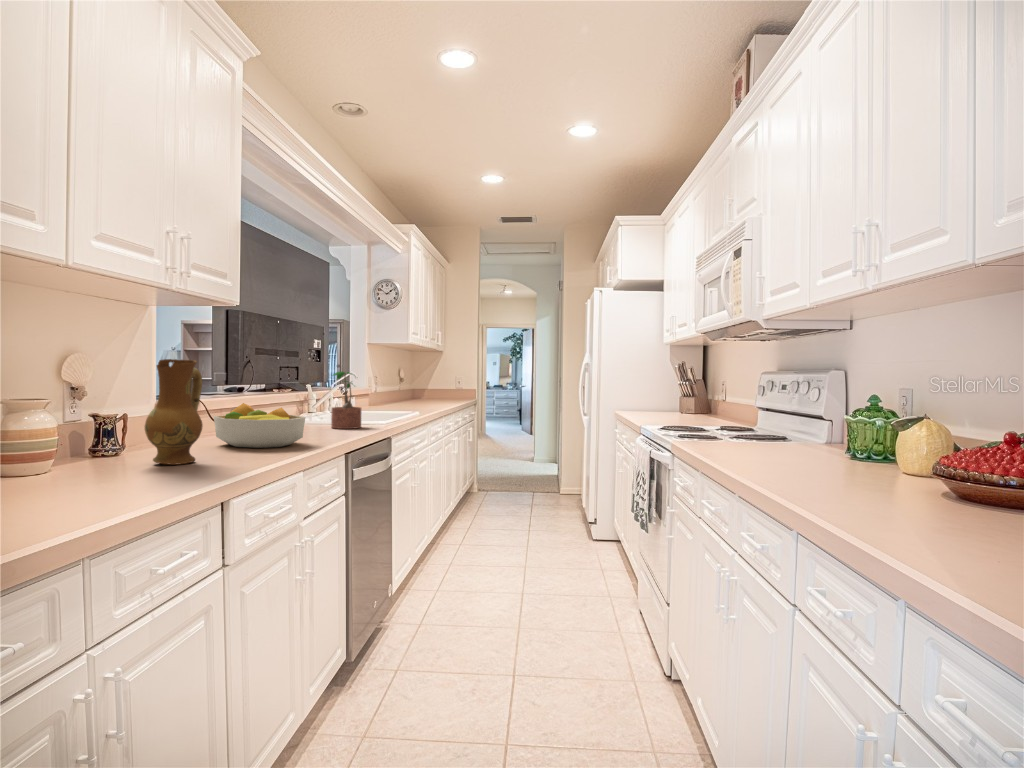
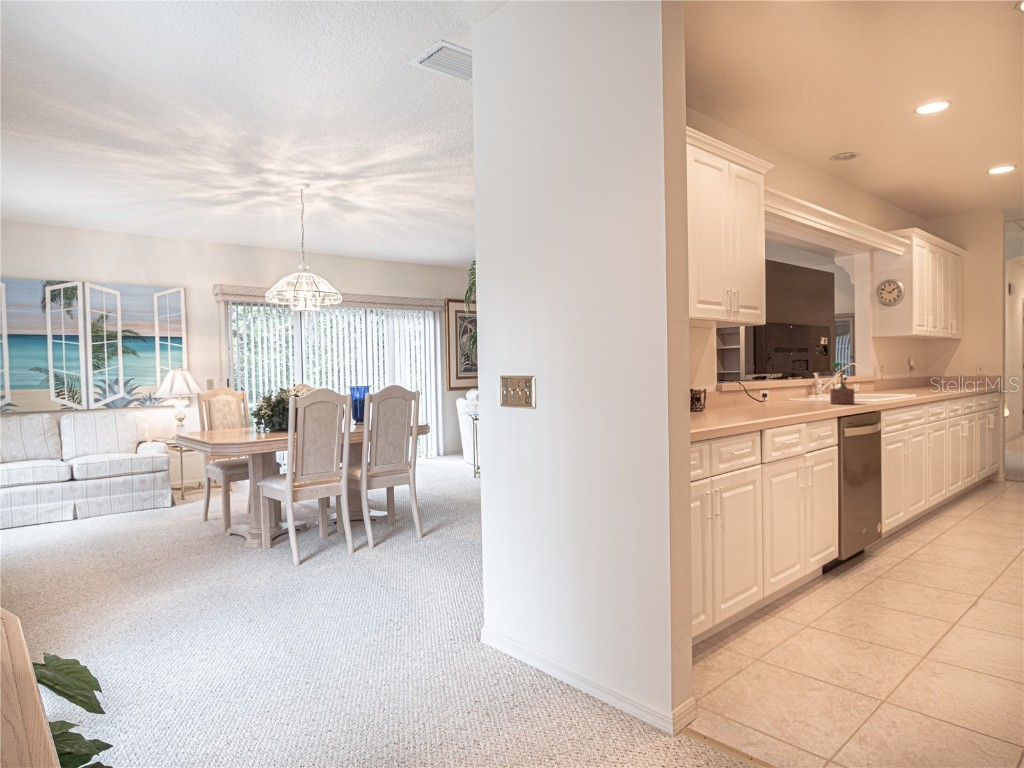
ceramic jug: present [144,359,203,465] -> none [716,359,745,416]
fruit bowl: present [214,403,305,448] -> none [749,384,807,411]

